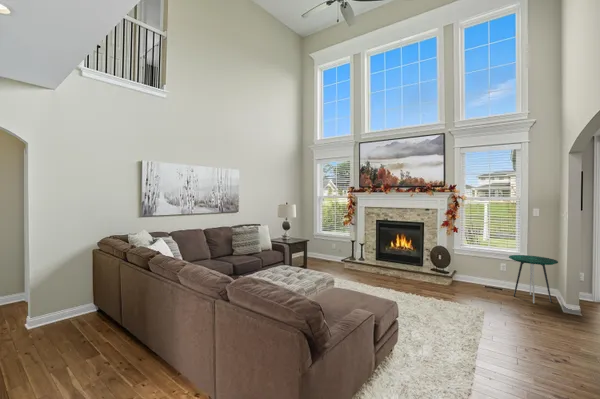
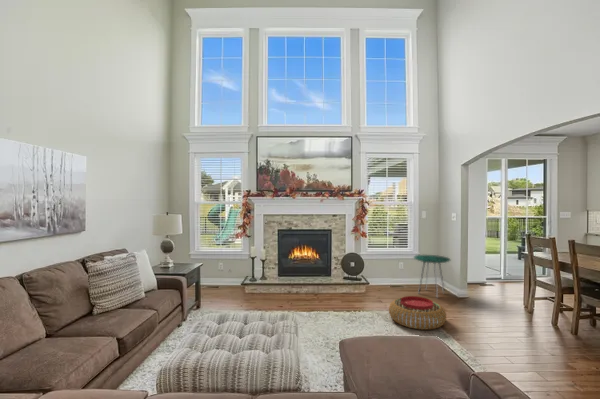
pouf: none [443,289,507,322] -> present [389,296,446,330]

